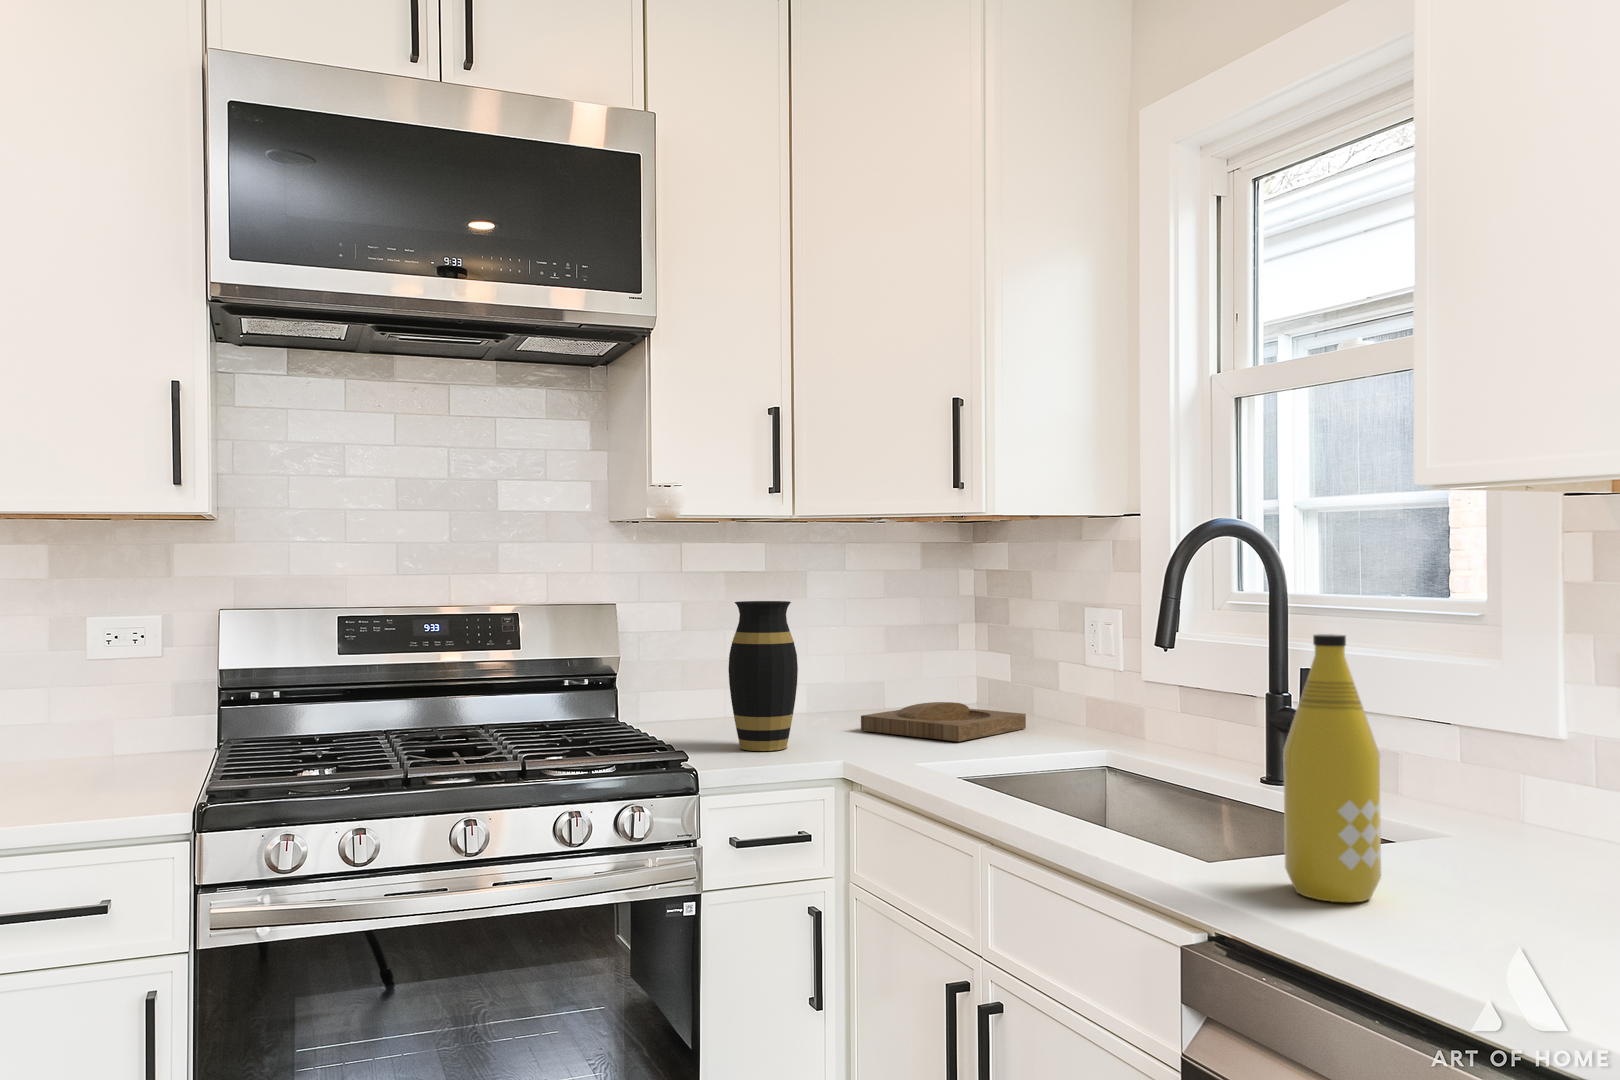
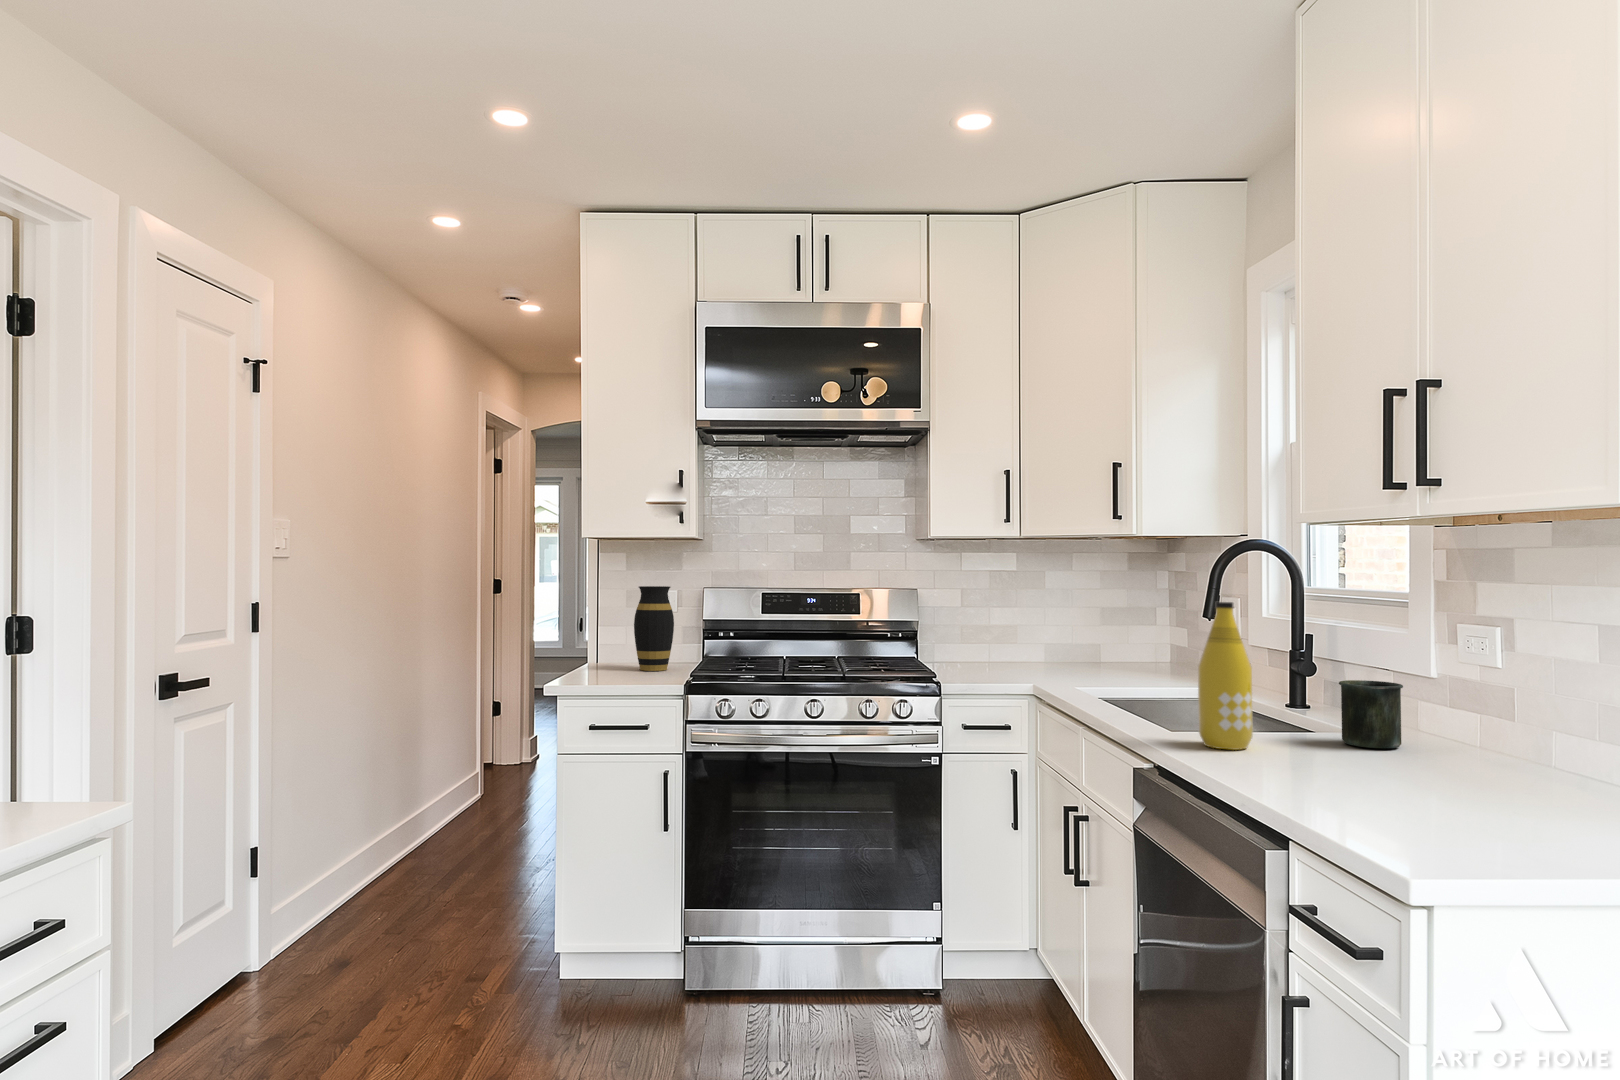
vase: present [729,601,798,751] -> present [634,586,674,671]
tray: present [861,702,1026,742] -> none [1064,657,1176,679]
mug: none [1458,754,1563,871] -> present [1339,680,1403,748]

